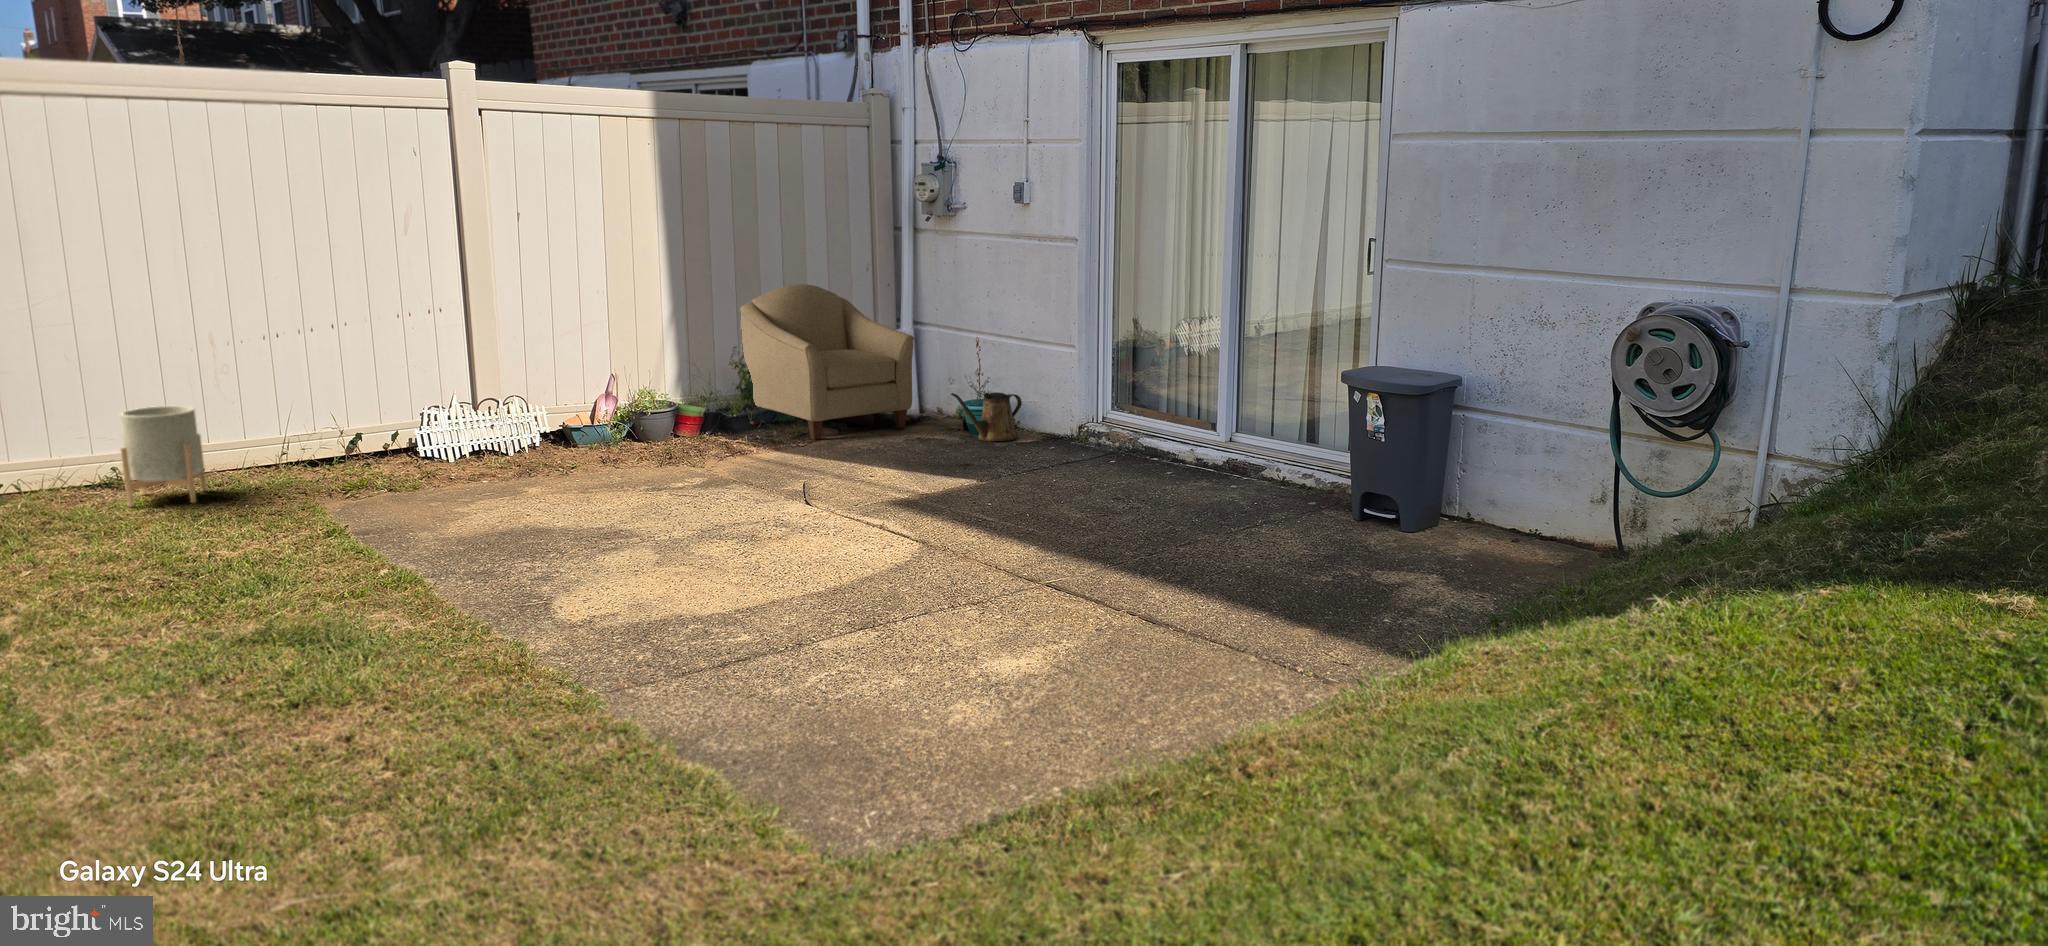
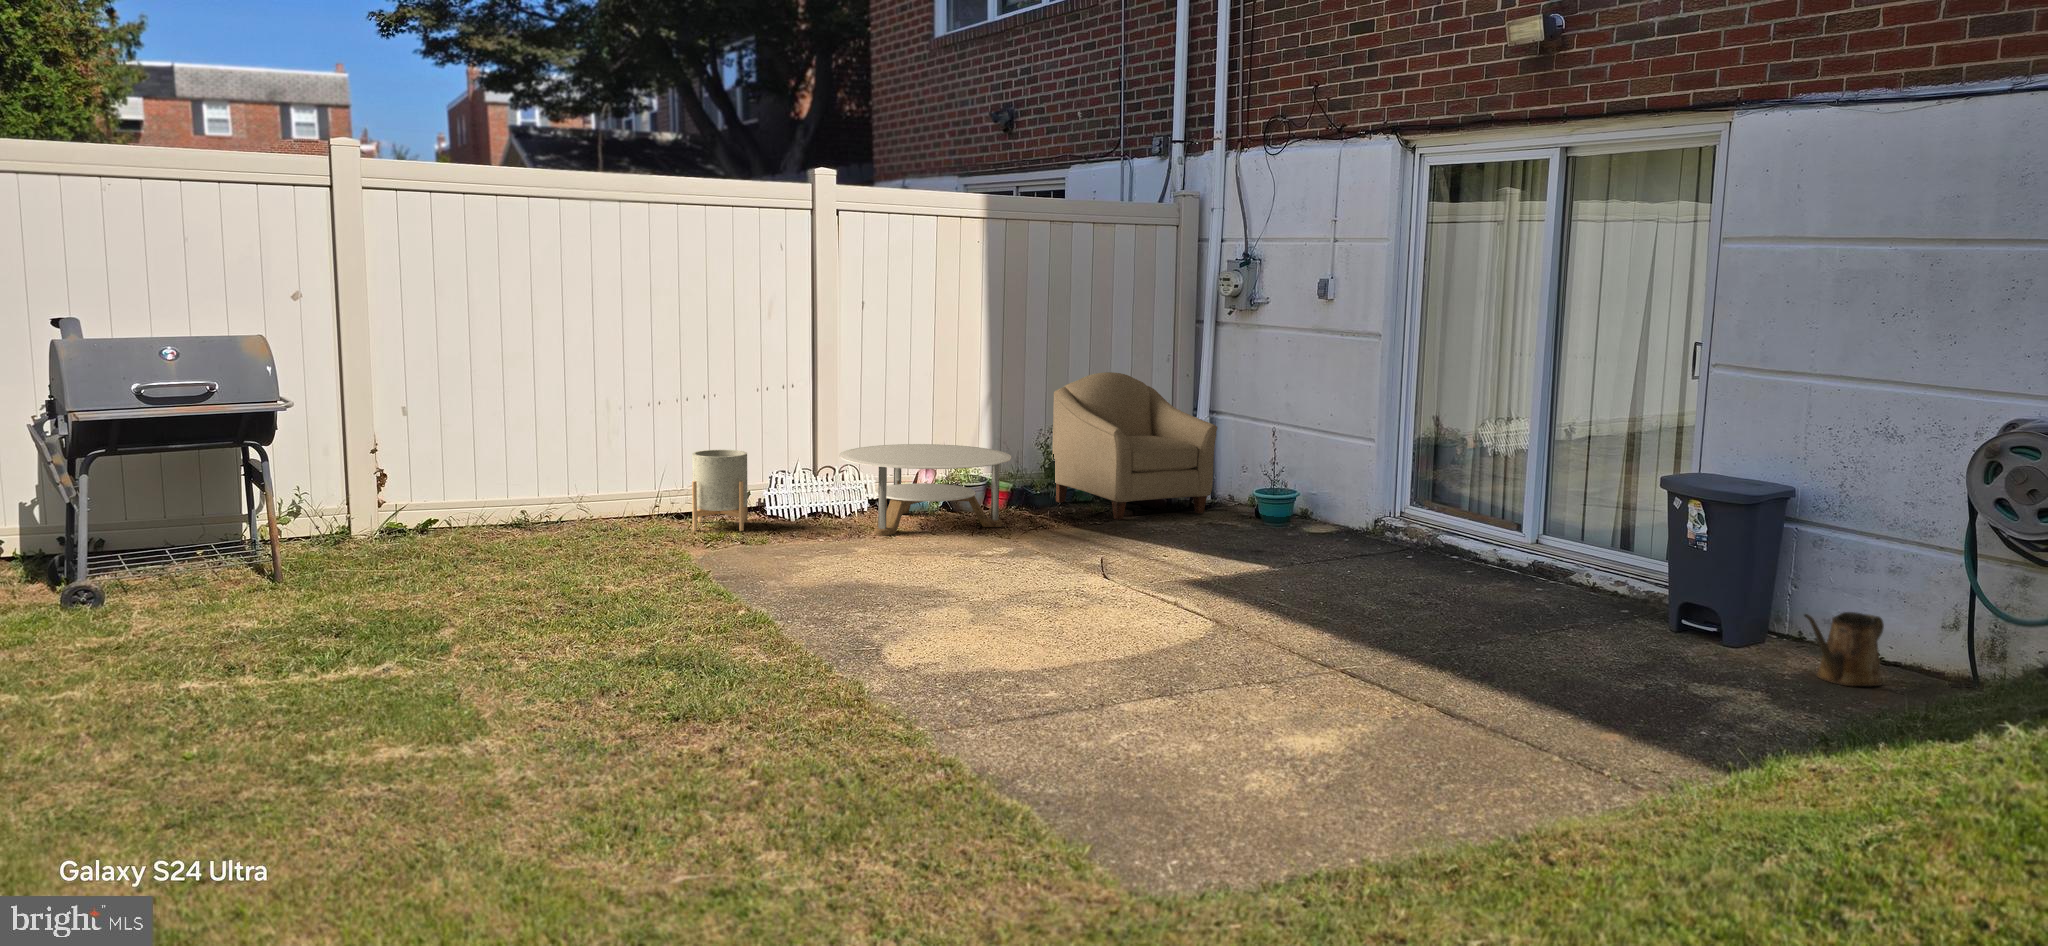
round table: none [502,370,696,473] -> present [839,444,1012,536]
watering can: present [951,392,1022,441] -> present [1804,612,1884,686]
planter: present [120,406,207,507] -> present [692,450,748,531]

